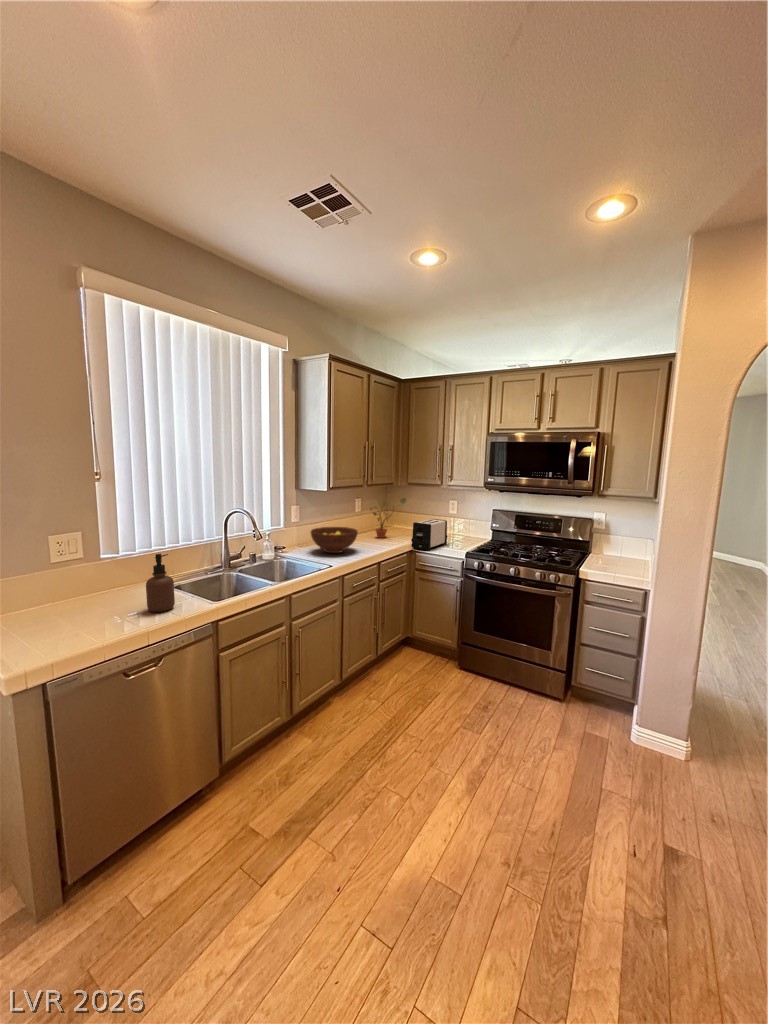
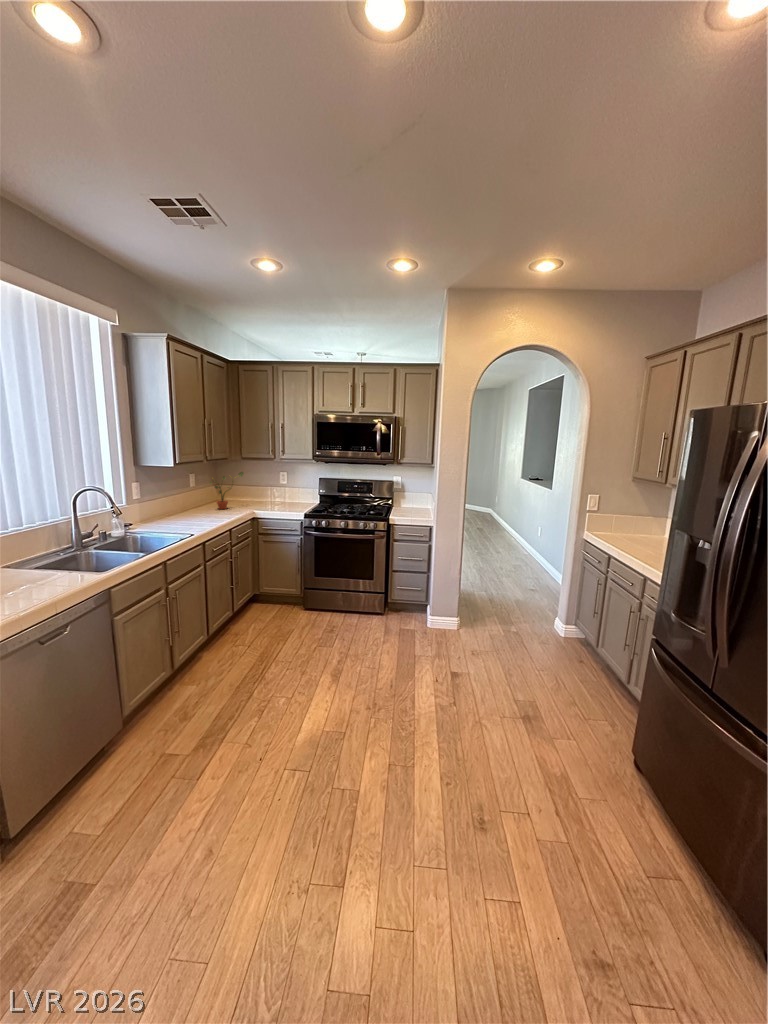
toaster: present [411,519,447,551] -> none [257,489,286,515]
fruit bowl: present [311,527,358,553] -> none [159,500,208,525]
soap dispenser: present [146,554,175,612] -> none [27,531,61,588]

